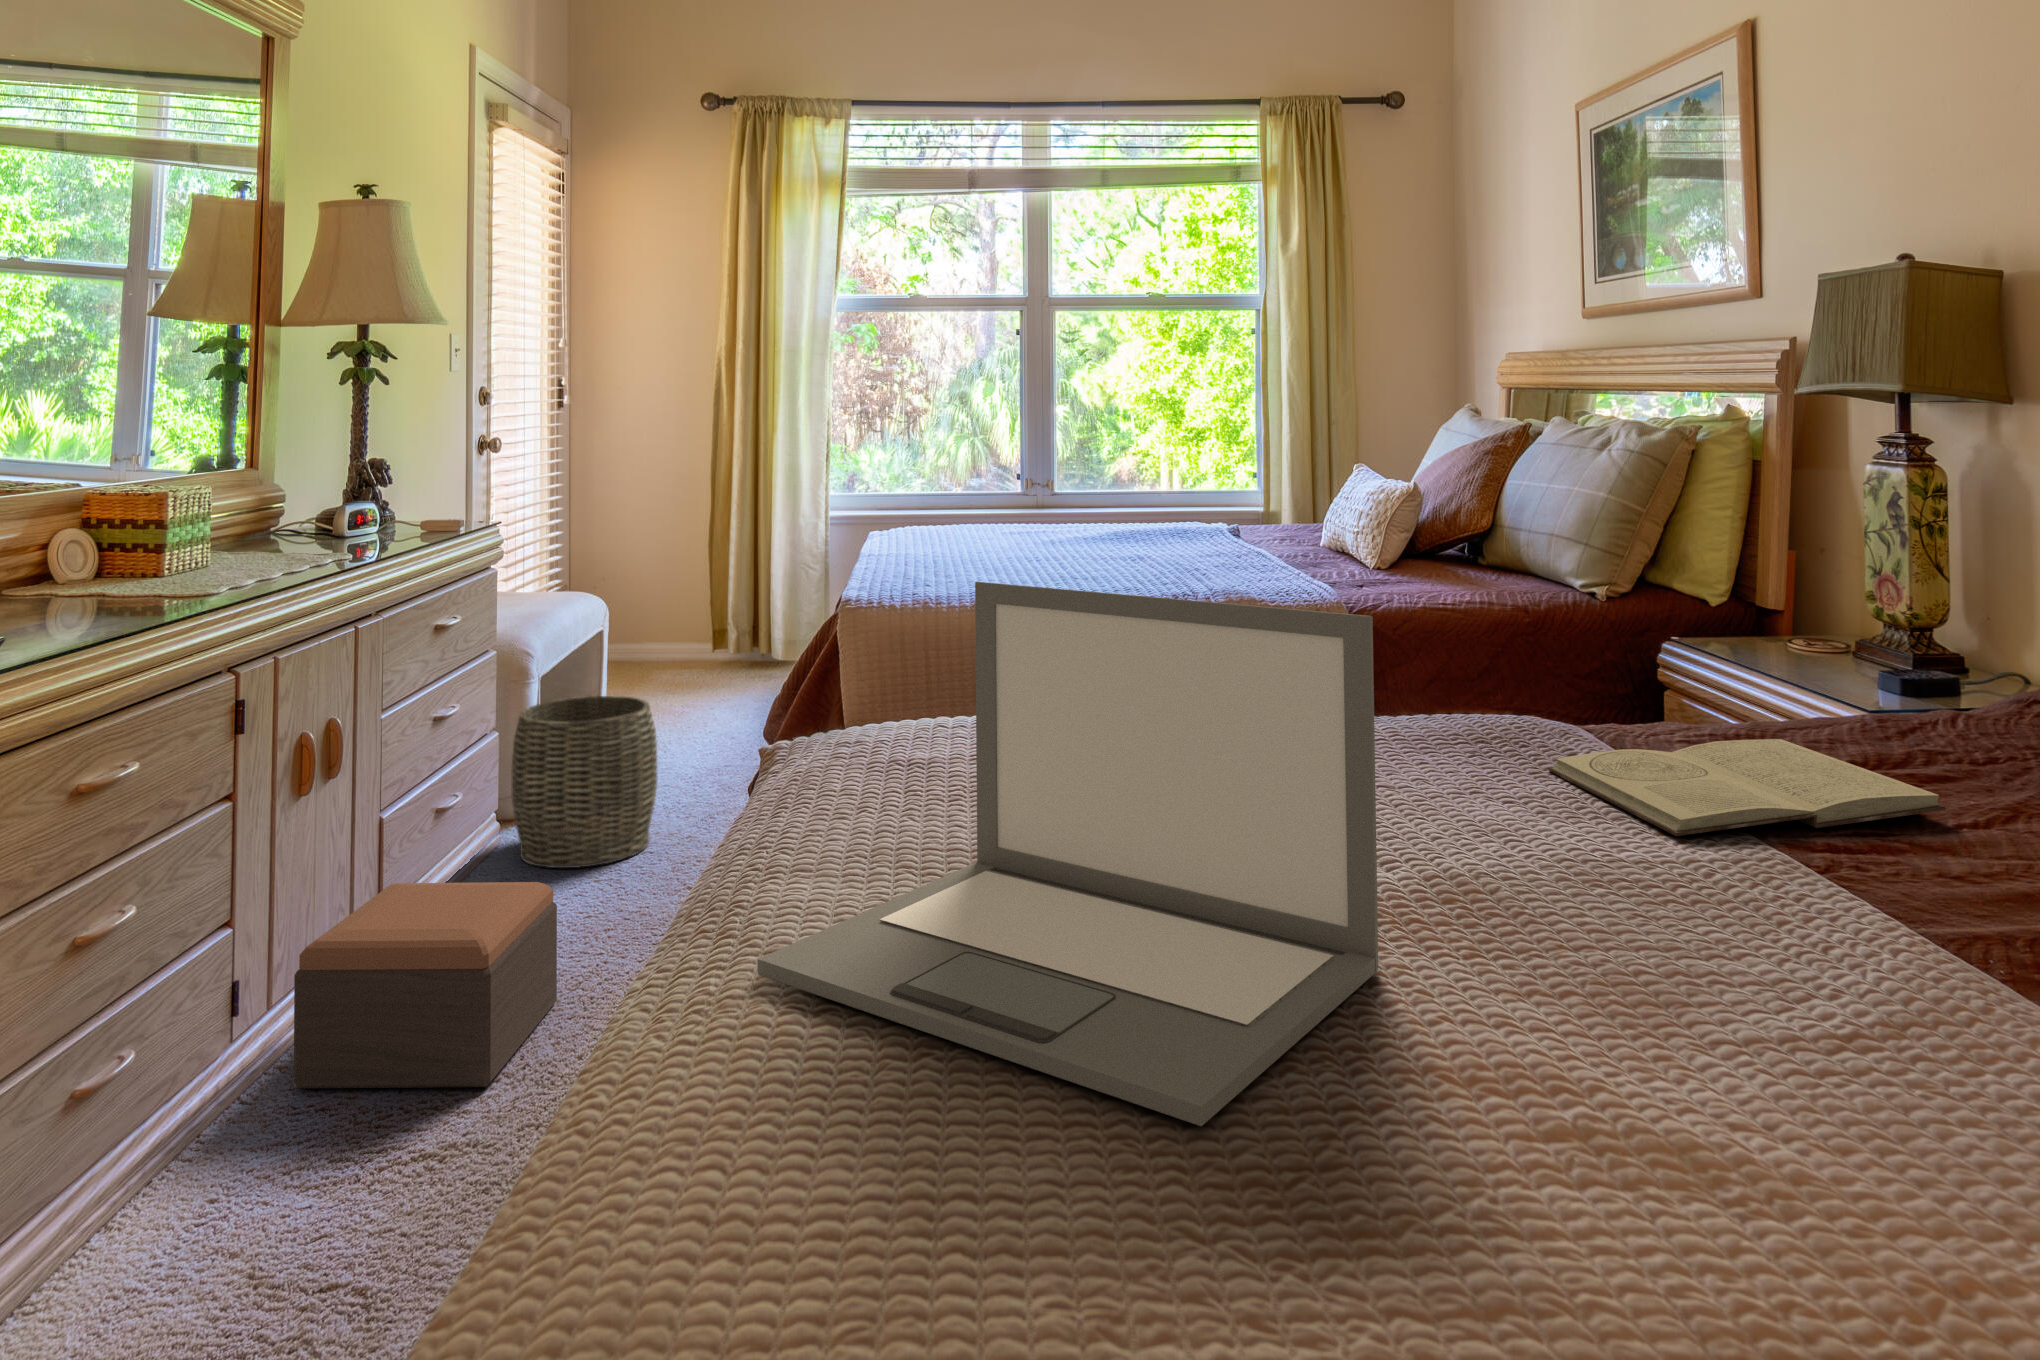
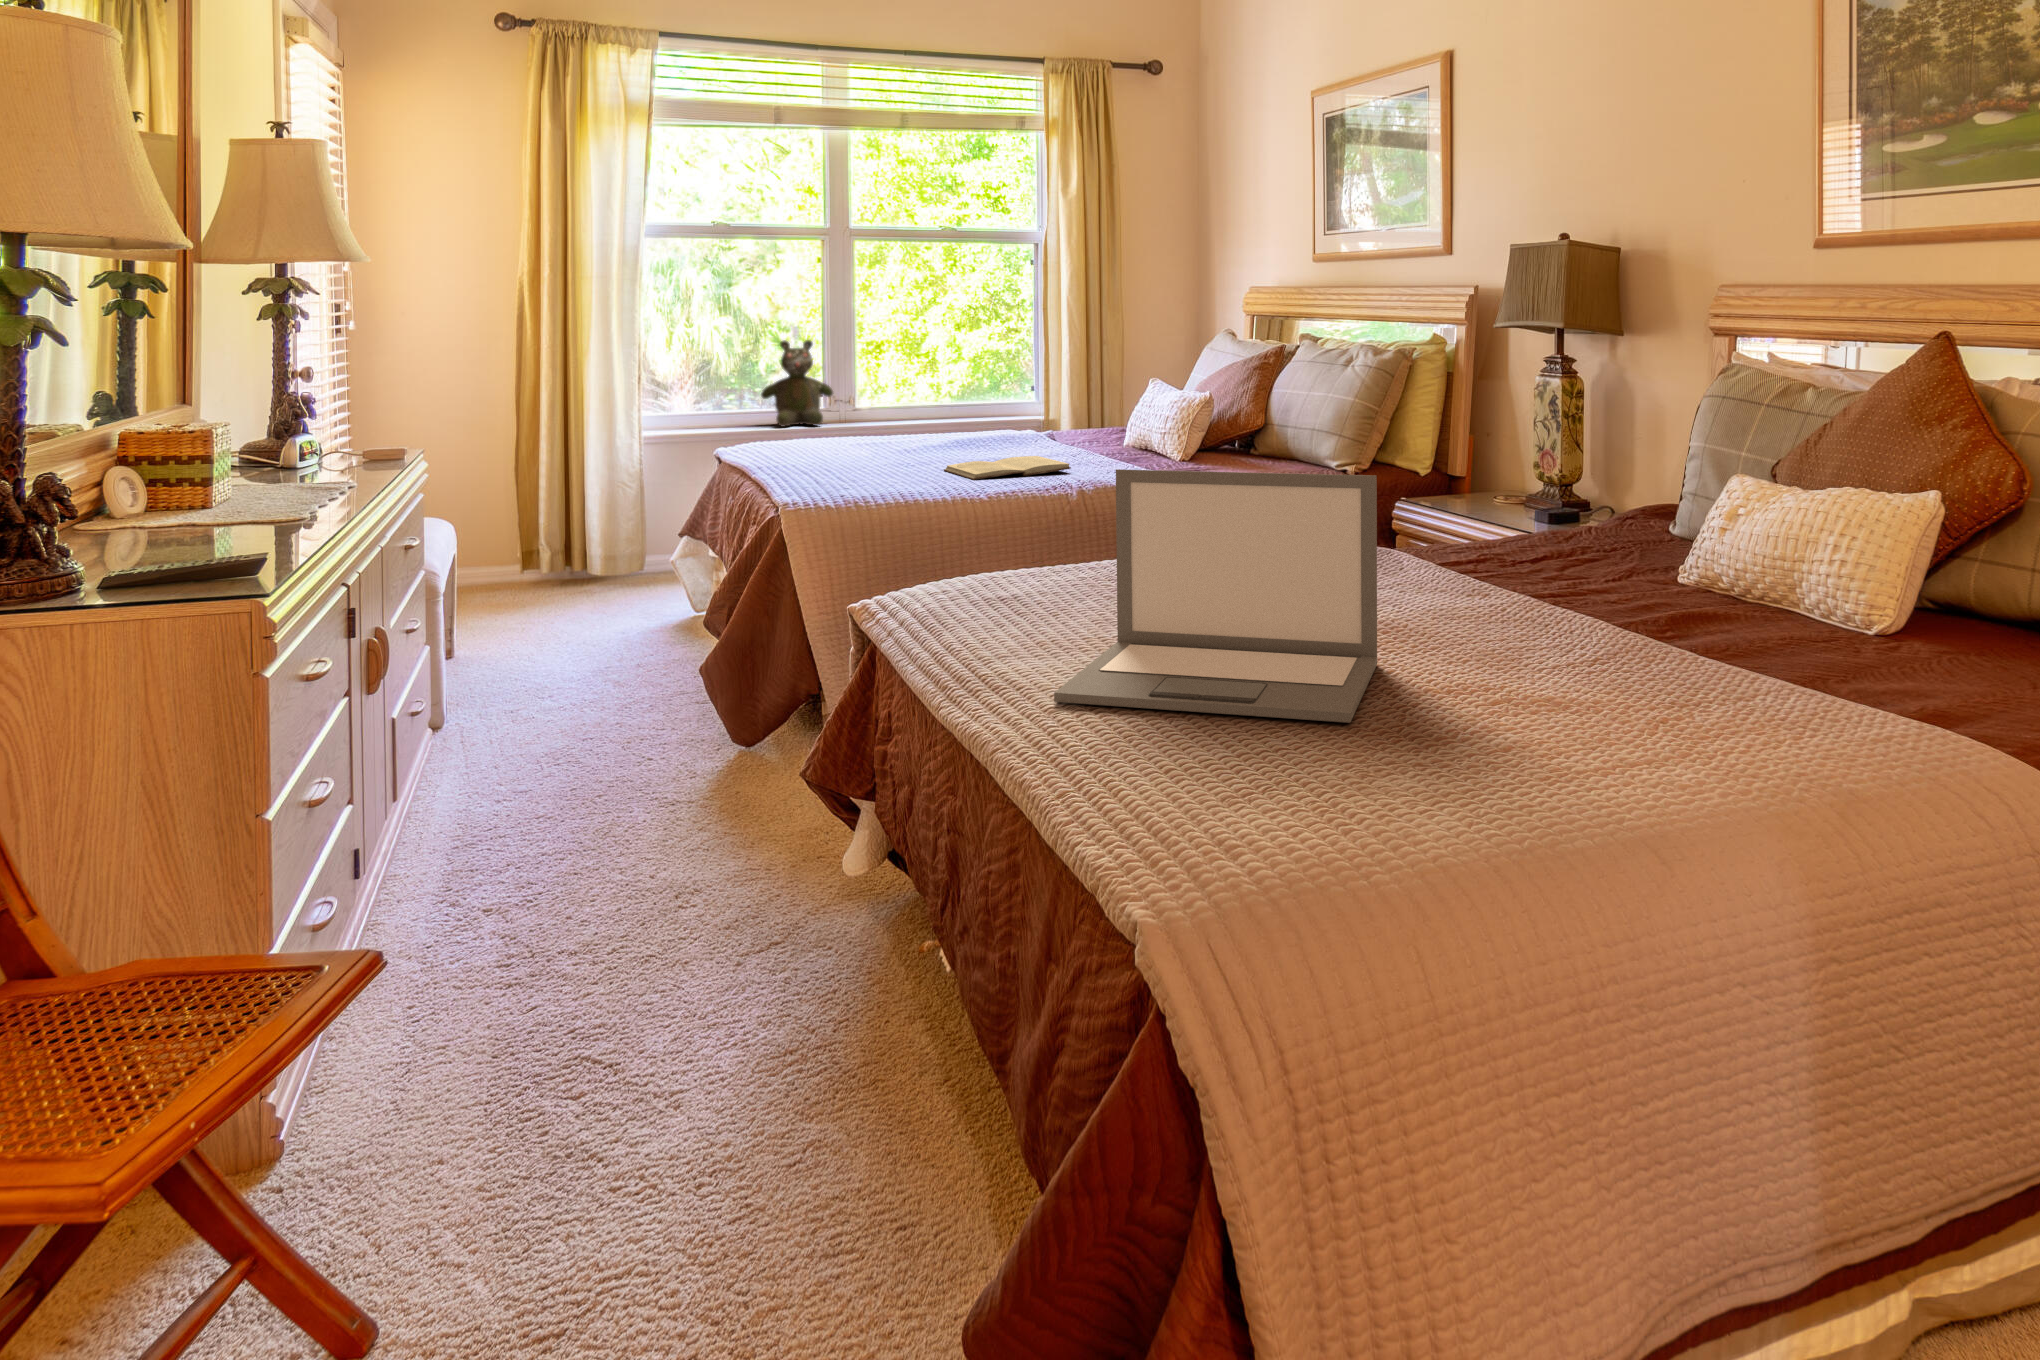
teddy bear: none [951,421,1028,516] -> present [761,340,833,426]
woven basket: present [512,696,657,868] -> none [453,599,591,752]
book: present [1548,739,1945,836] -> present [944,456,1071,480]
footstool: present [294,882,557,1088] -> none [411,743,601,924]

